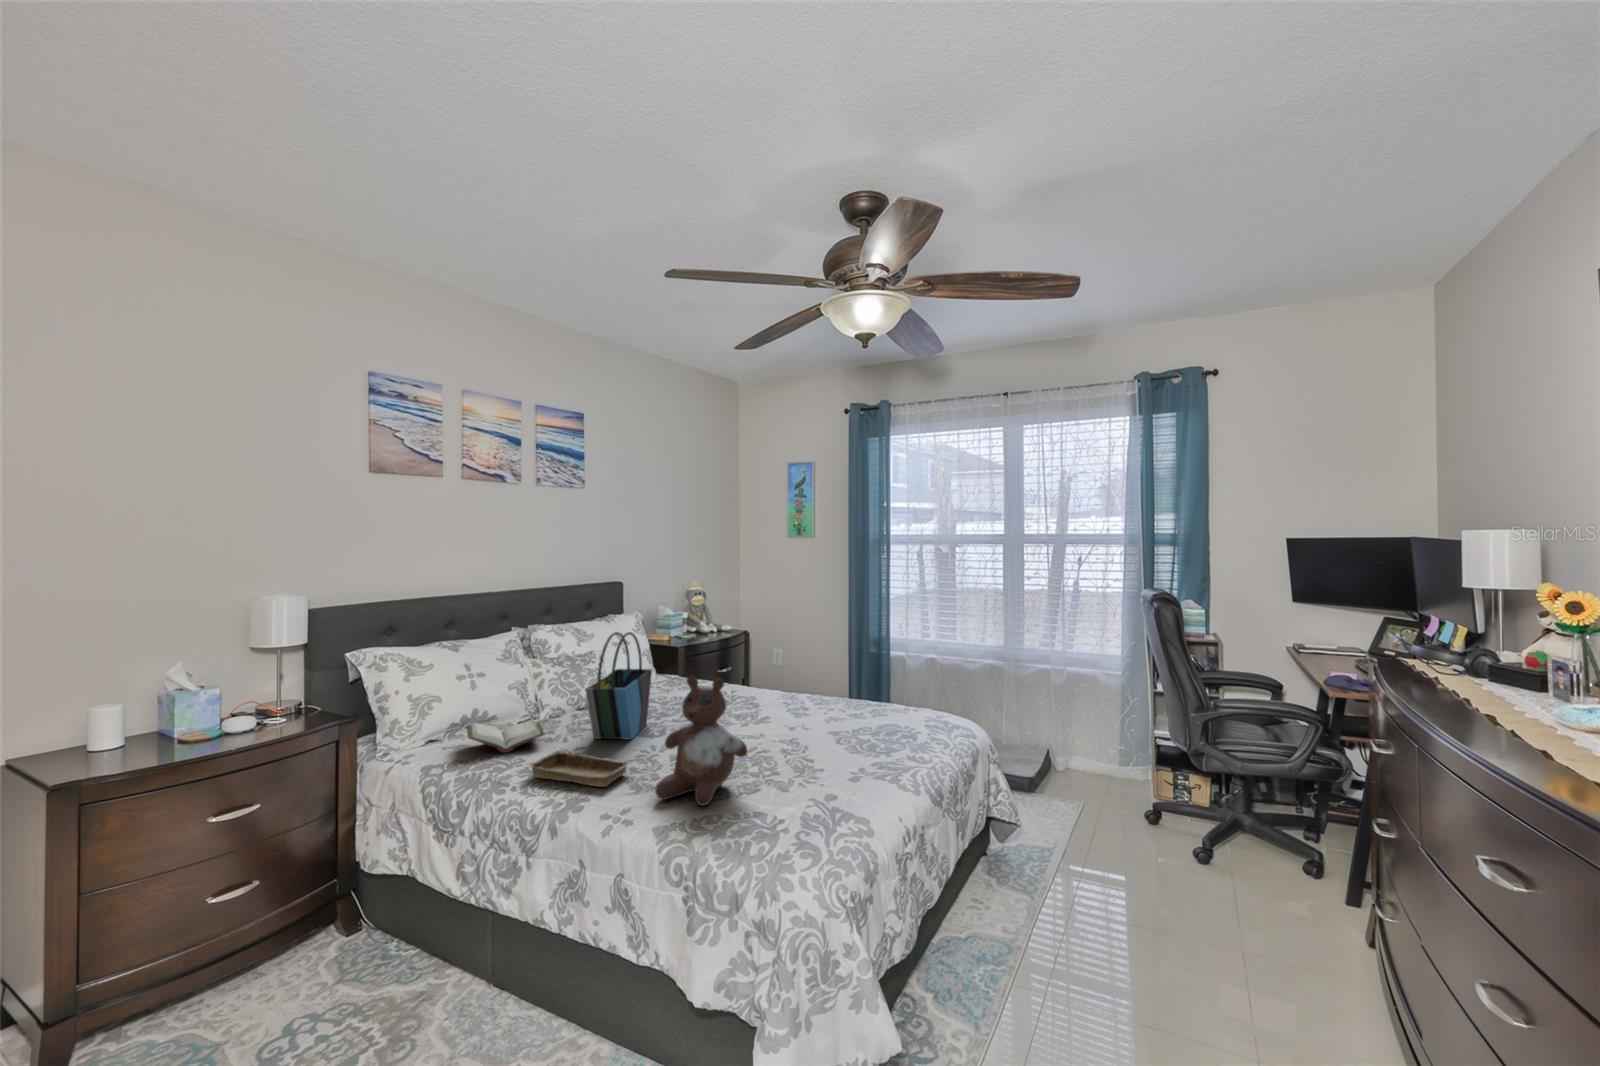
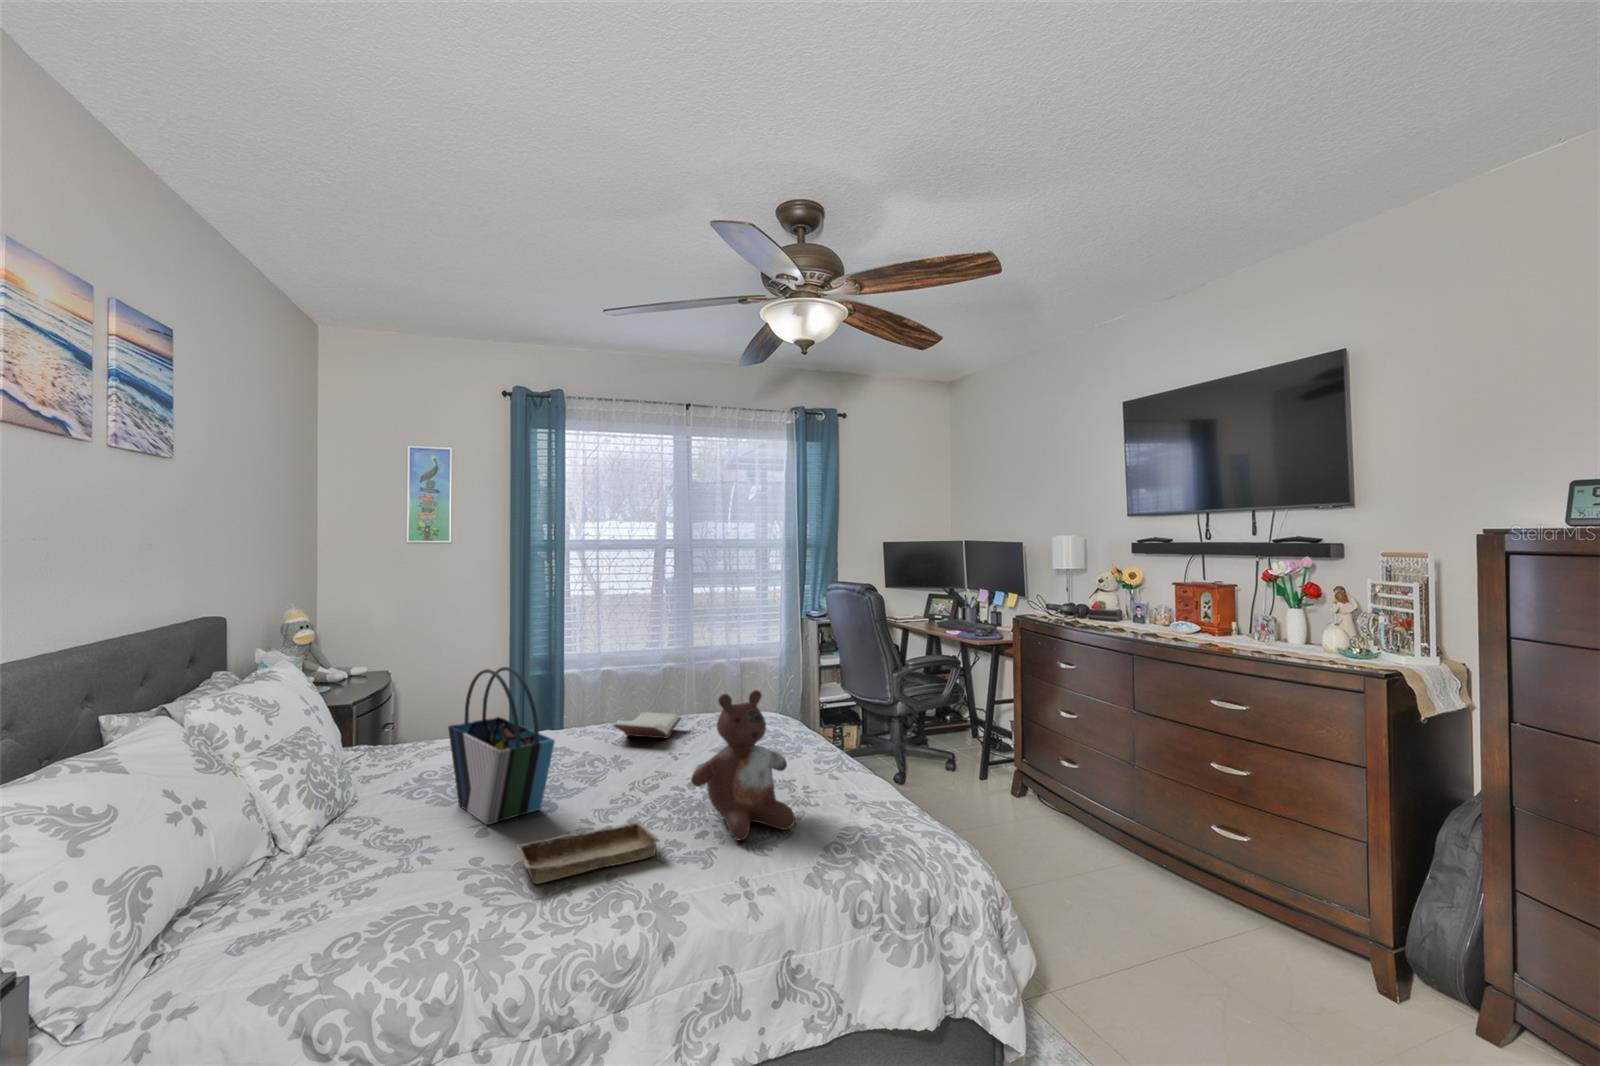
book: present [467,720,544,753] -> present [613,712,681,738]

